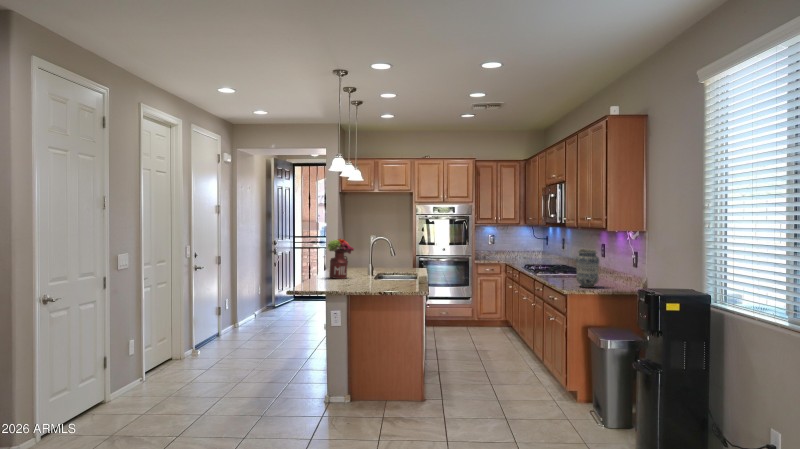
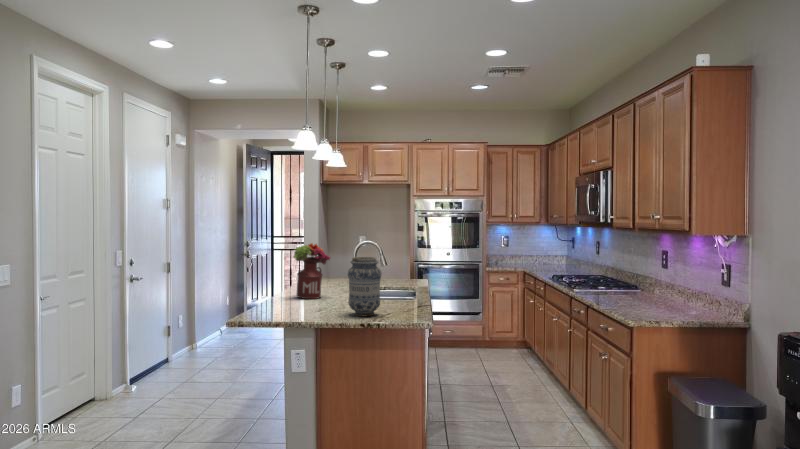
vase: present [576,249,599,288] -> present [348,257,381,317]

